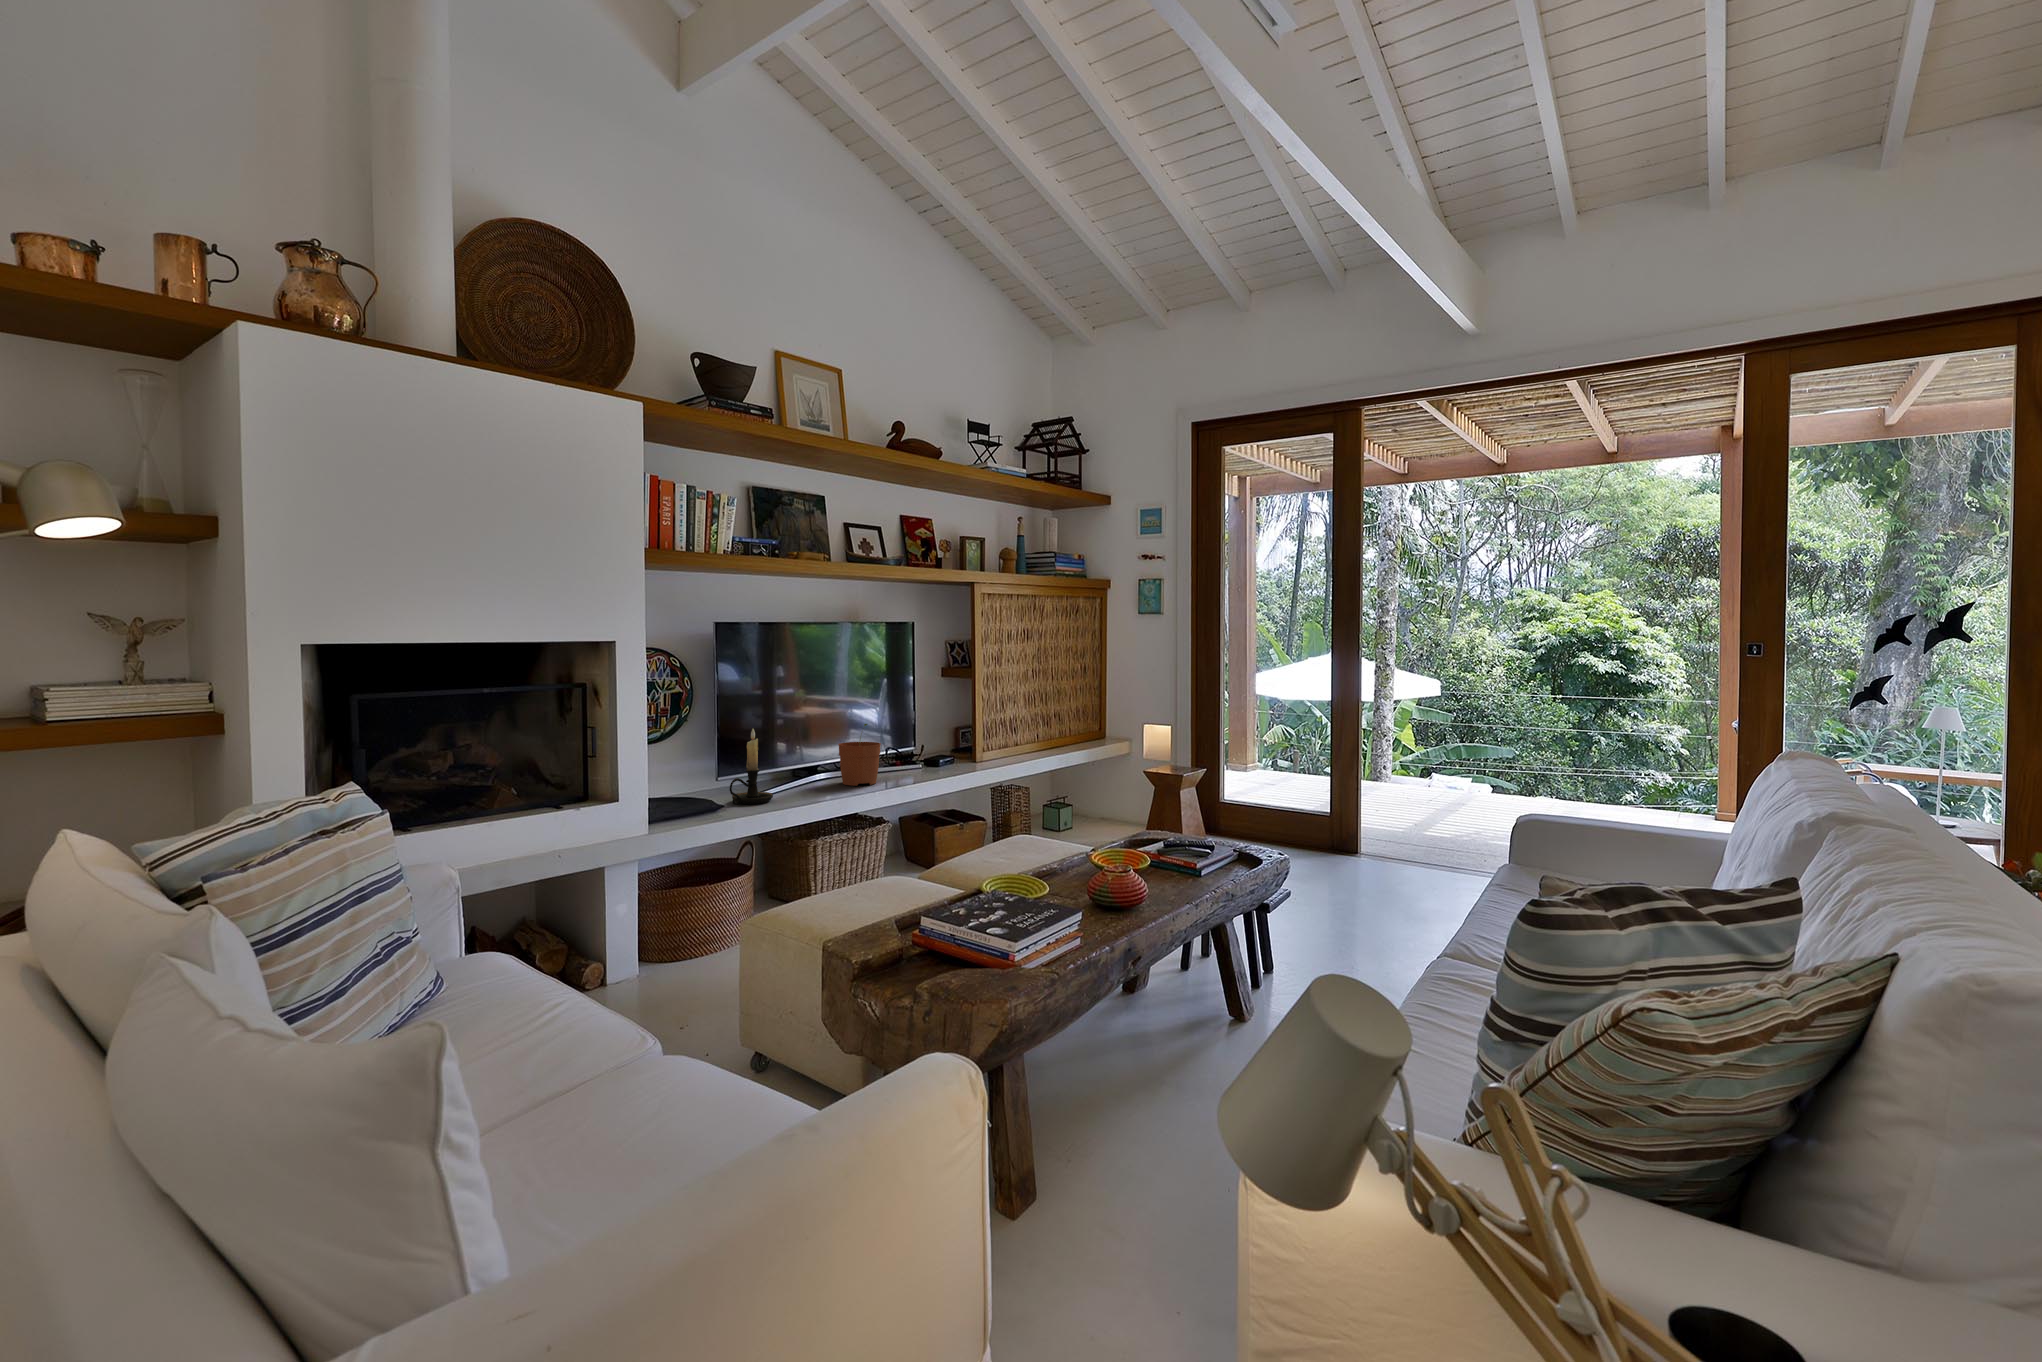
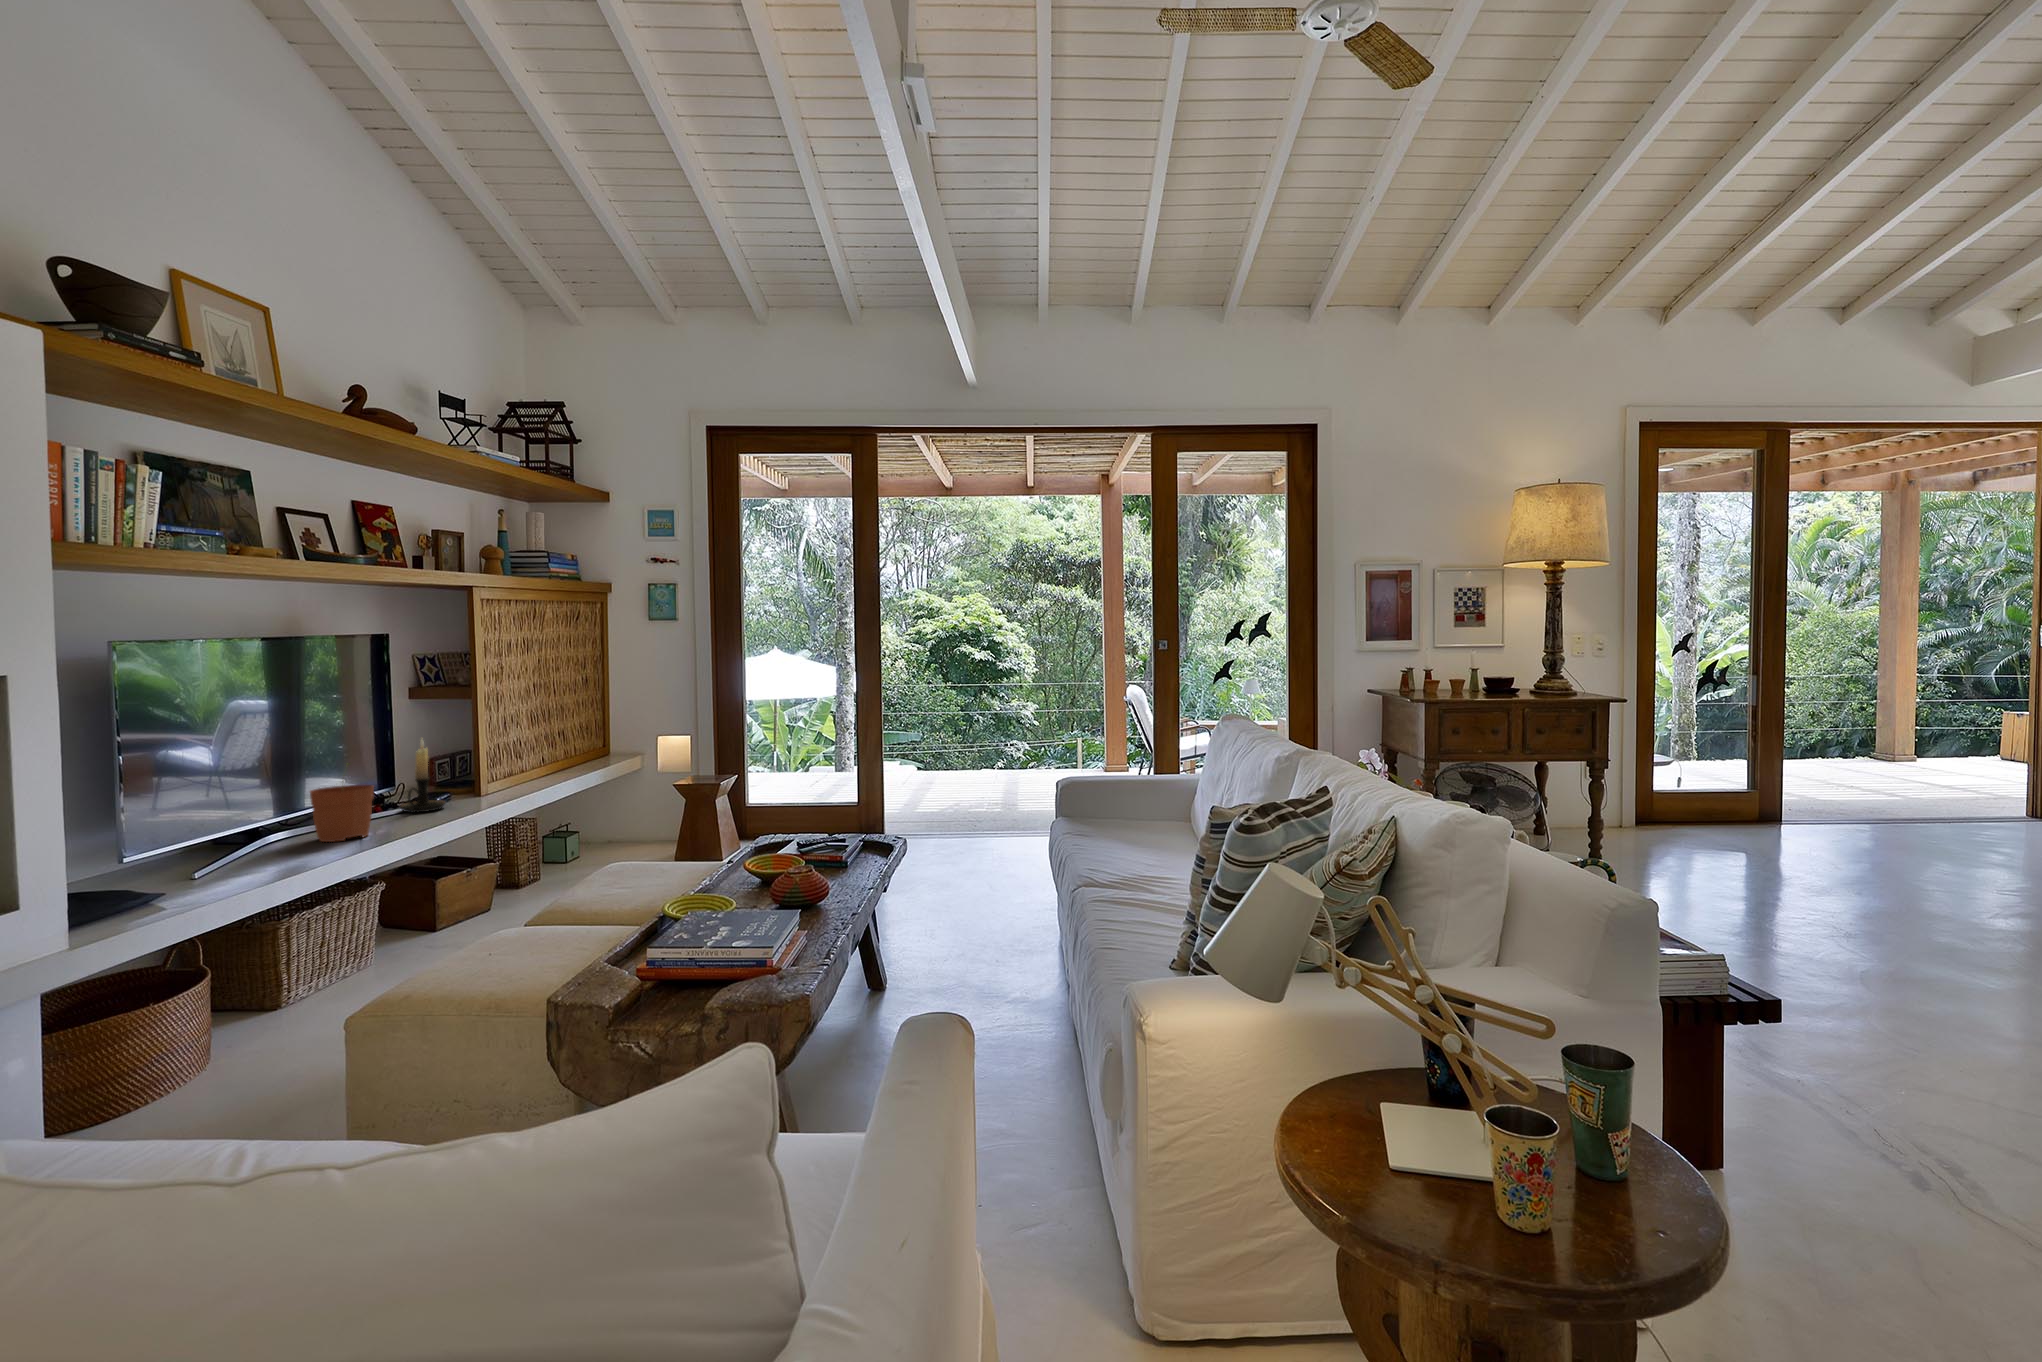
candle holder: present [730,729,773,804] -> present [400,740,445,813]

